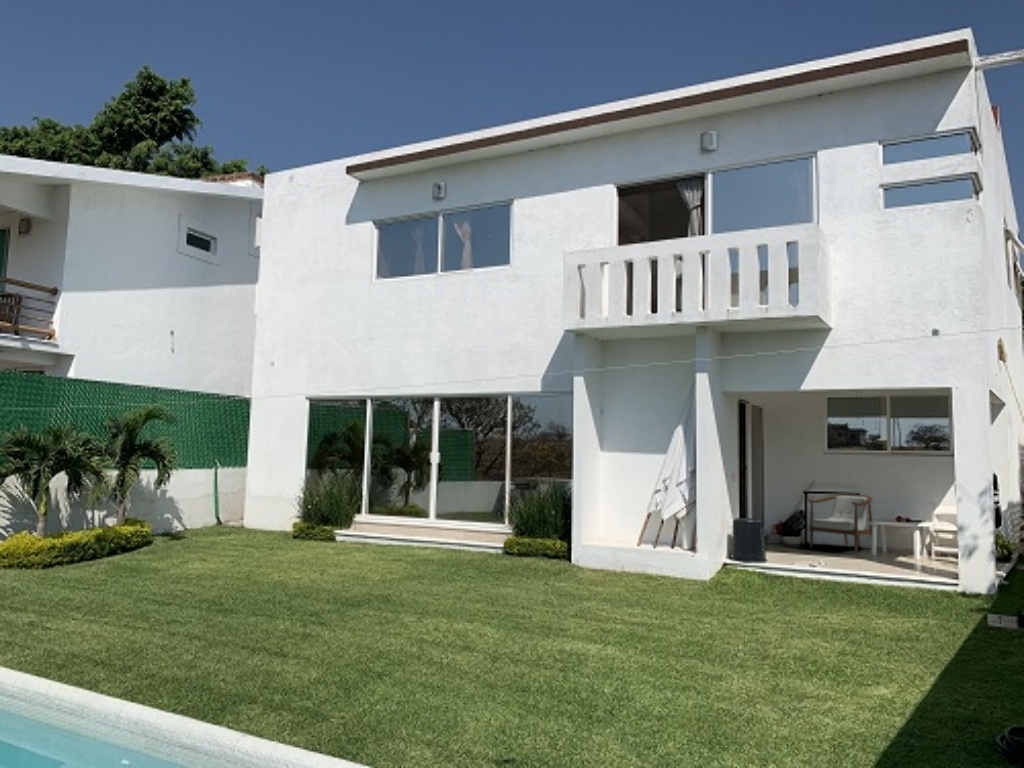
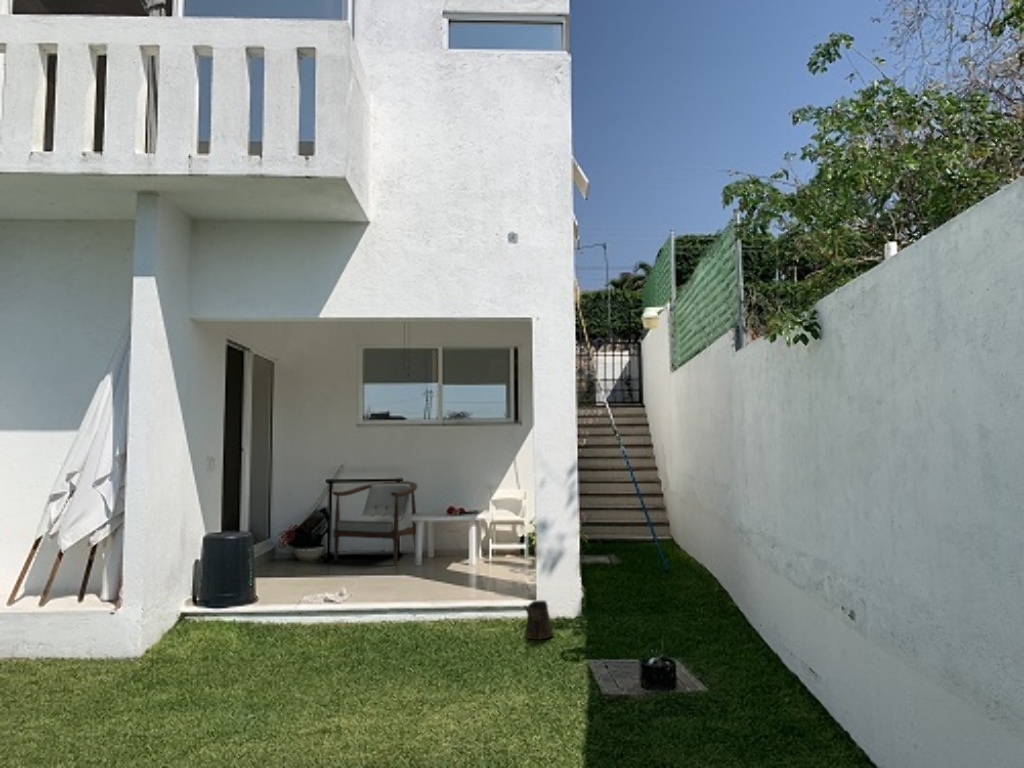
watering can: none [943,578,969,603] -> present [525,600,554,640]

